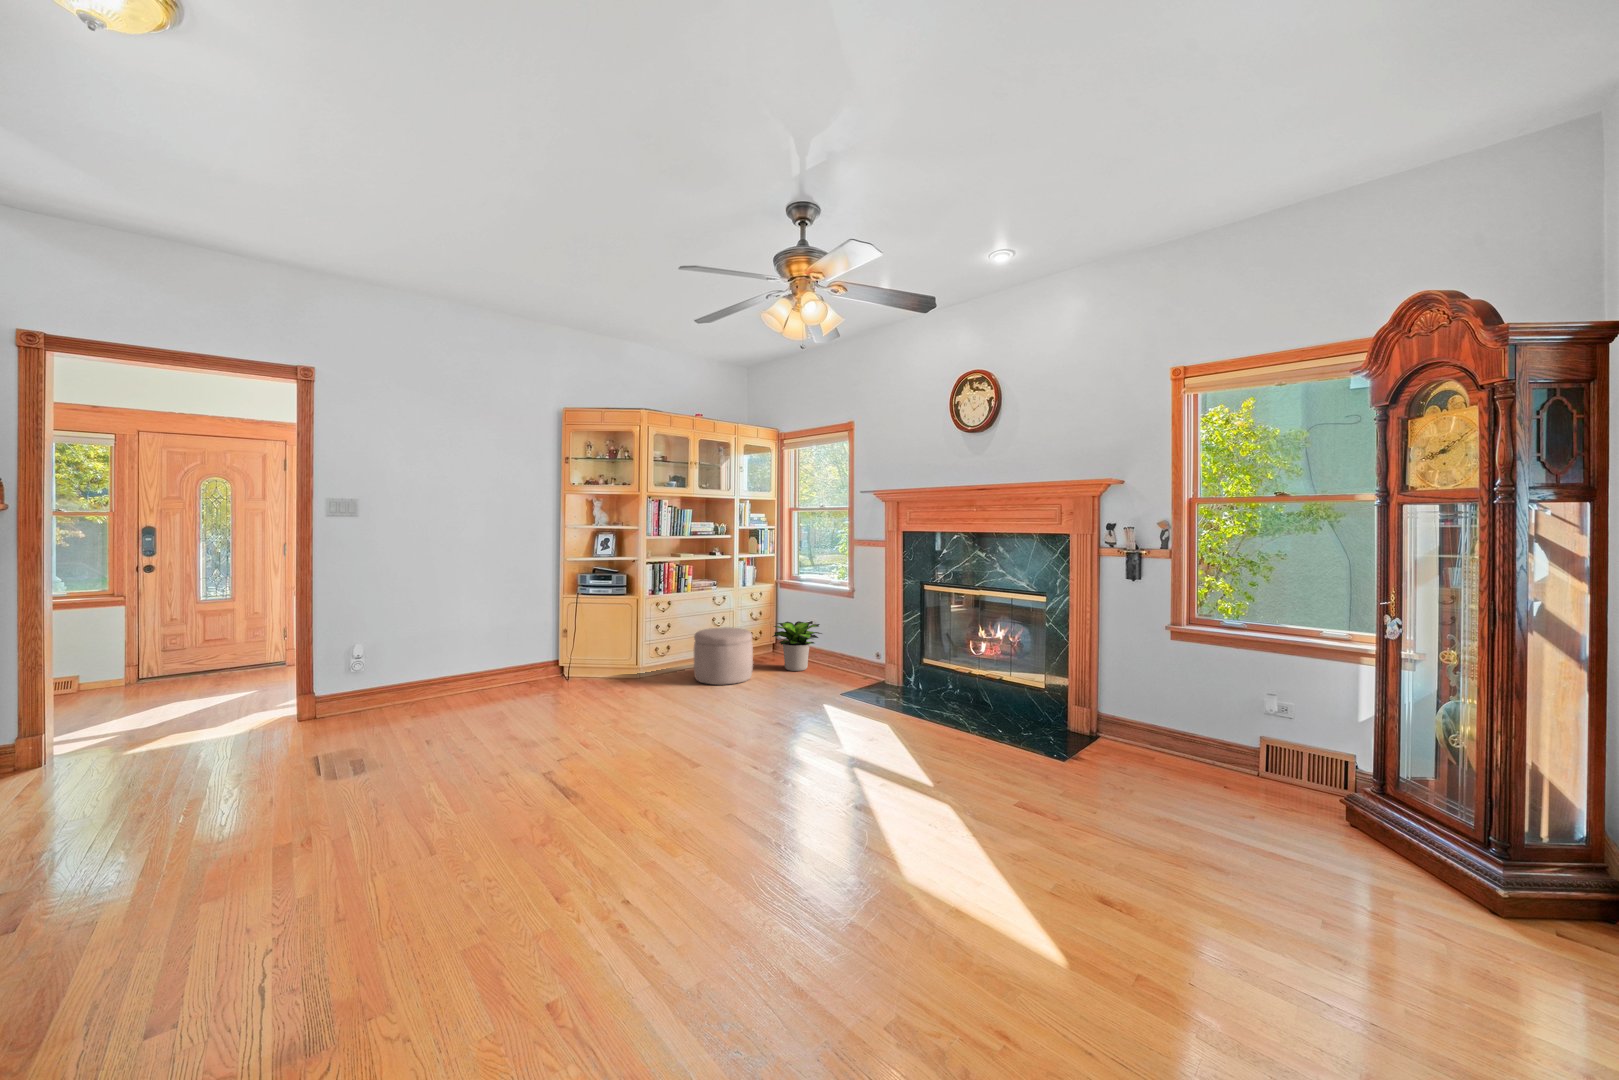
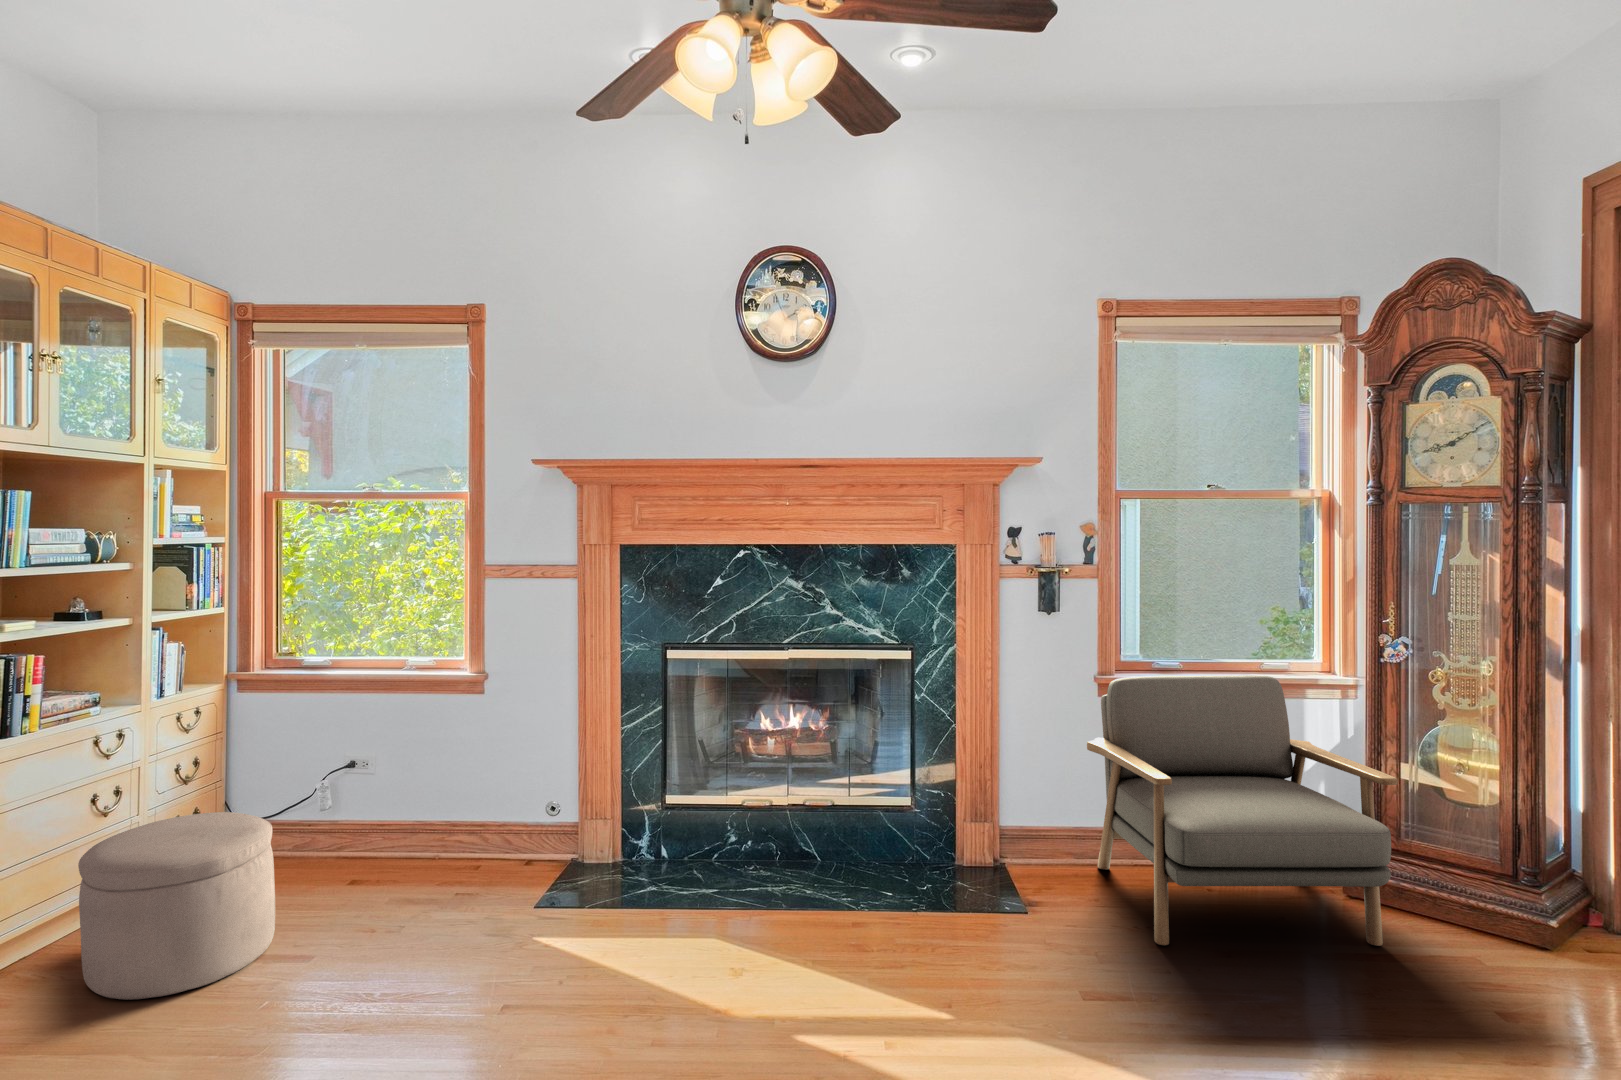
potted plant: present [772,621,822,671] -> none [288,754,423,880]
armchair: none [1102,627,1325,839] -> present [1087,675,1398,946]

